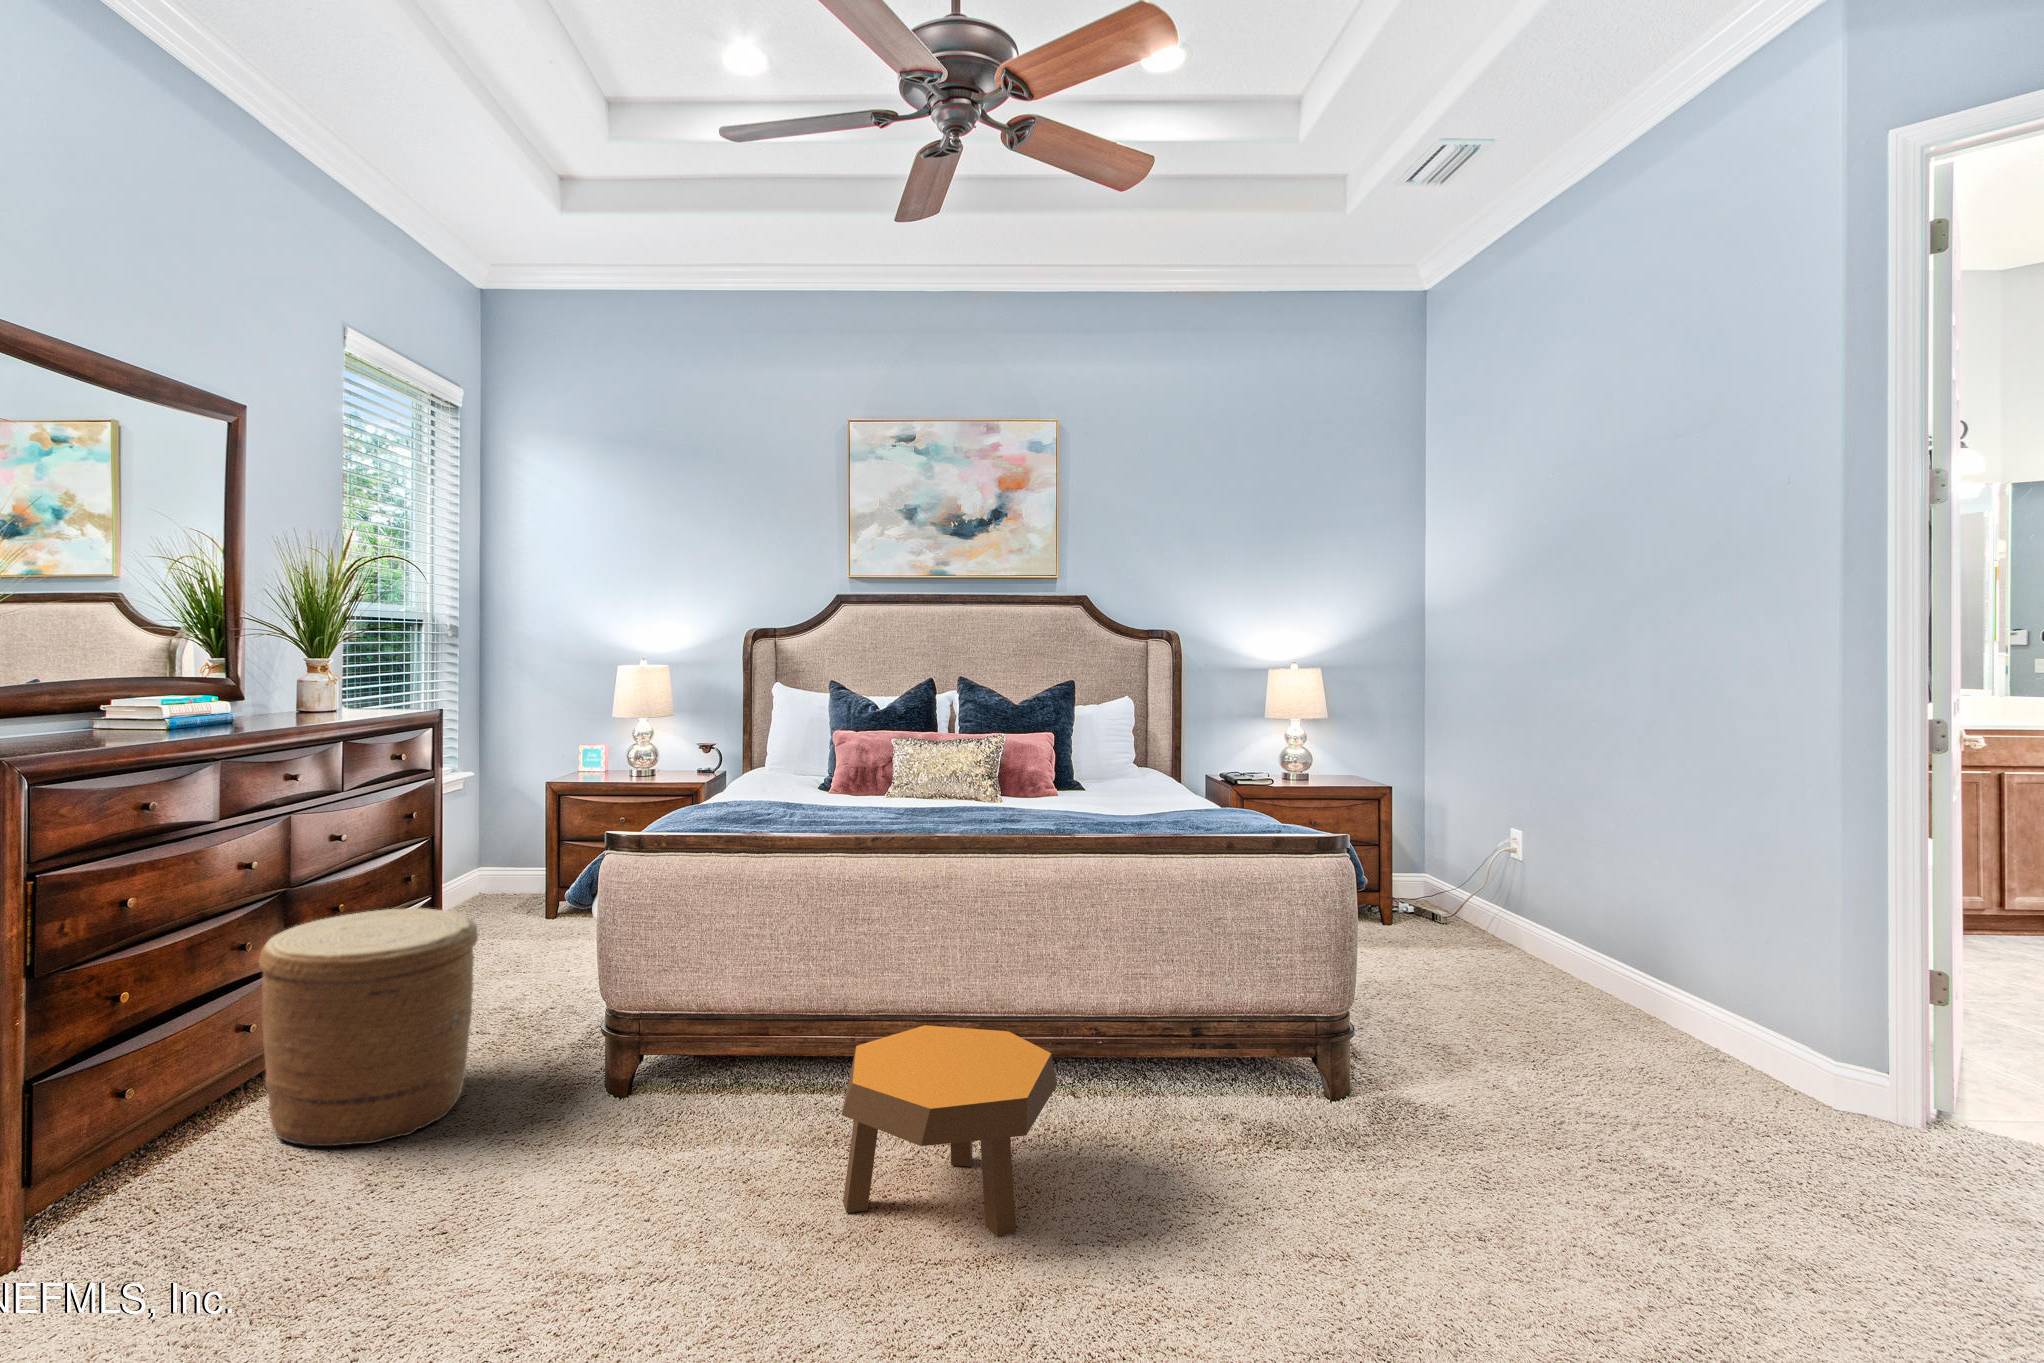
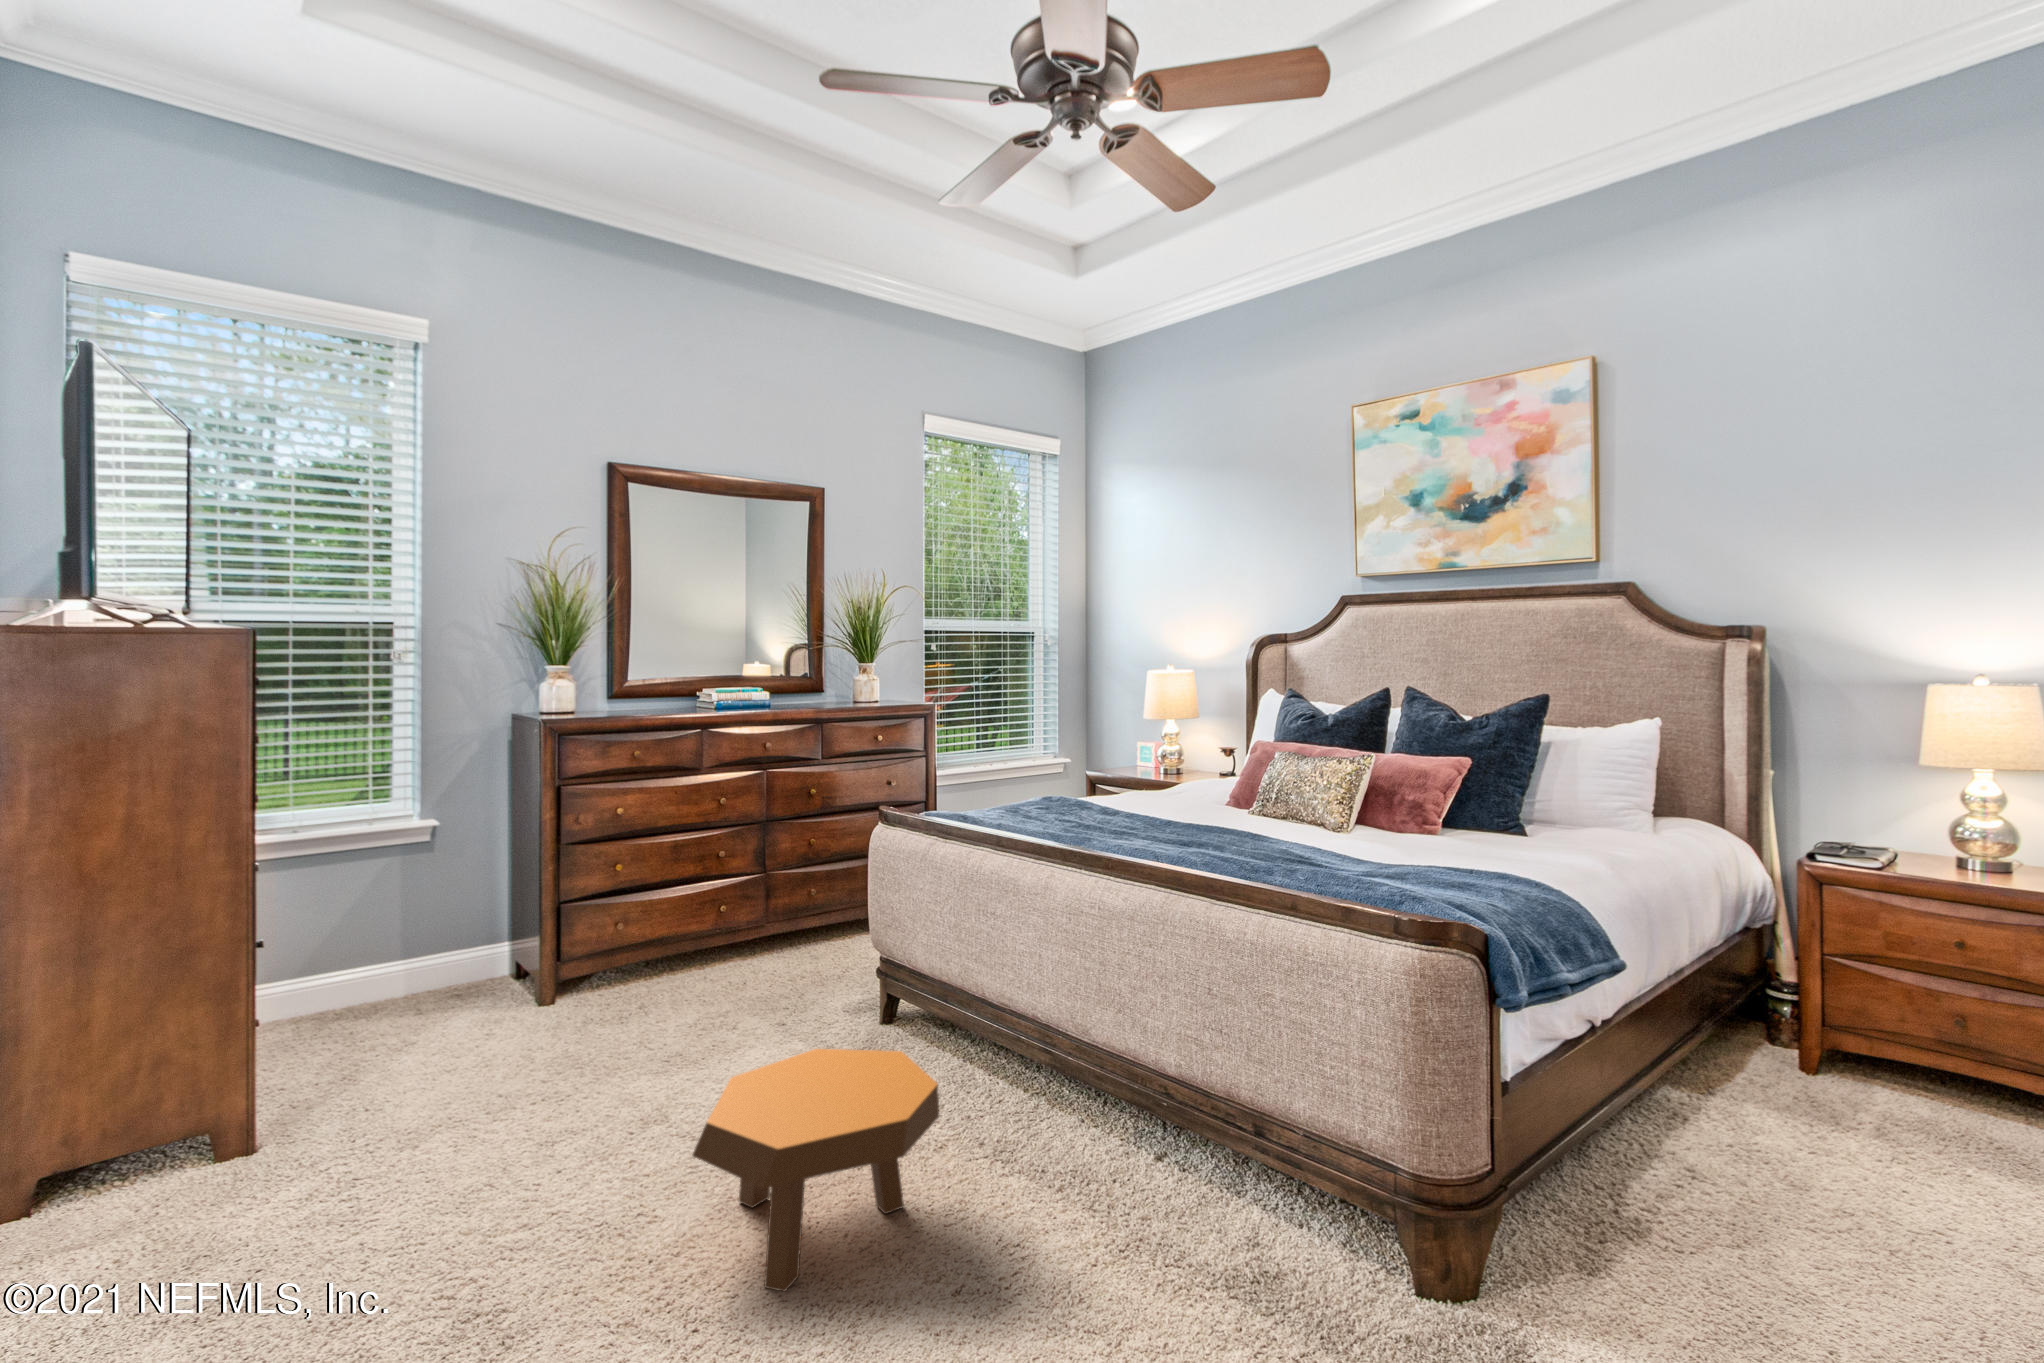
woven basket: present [259,908,478,1146] -> none [645,853,796,1025]

